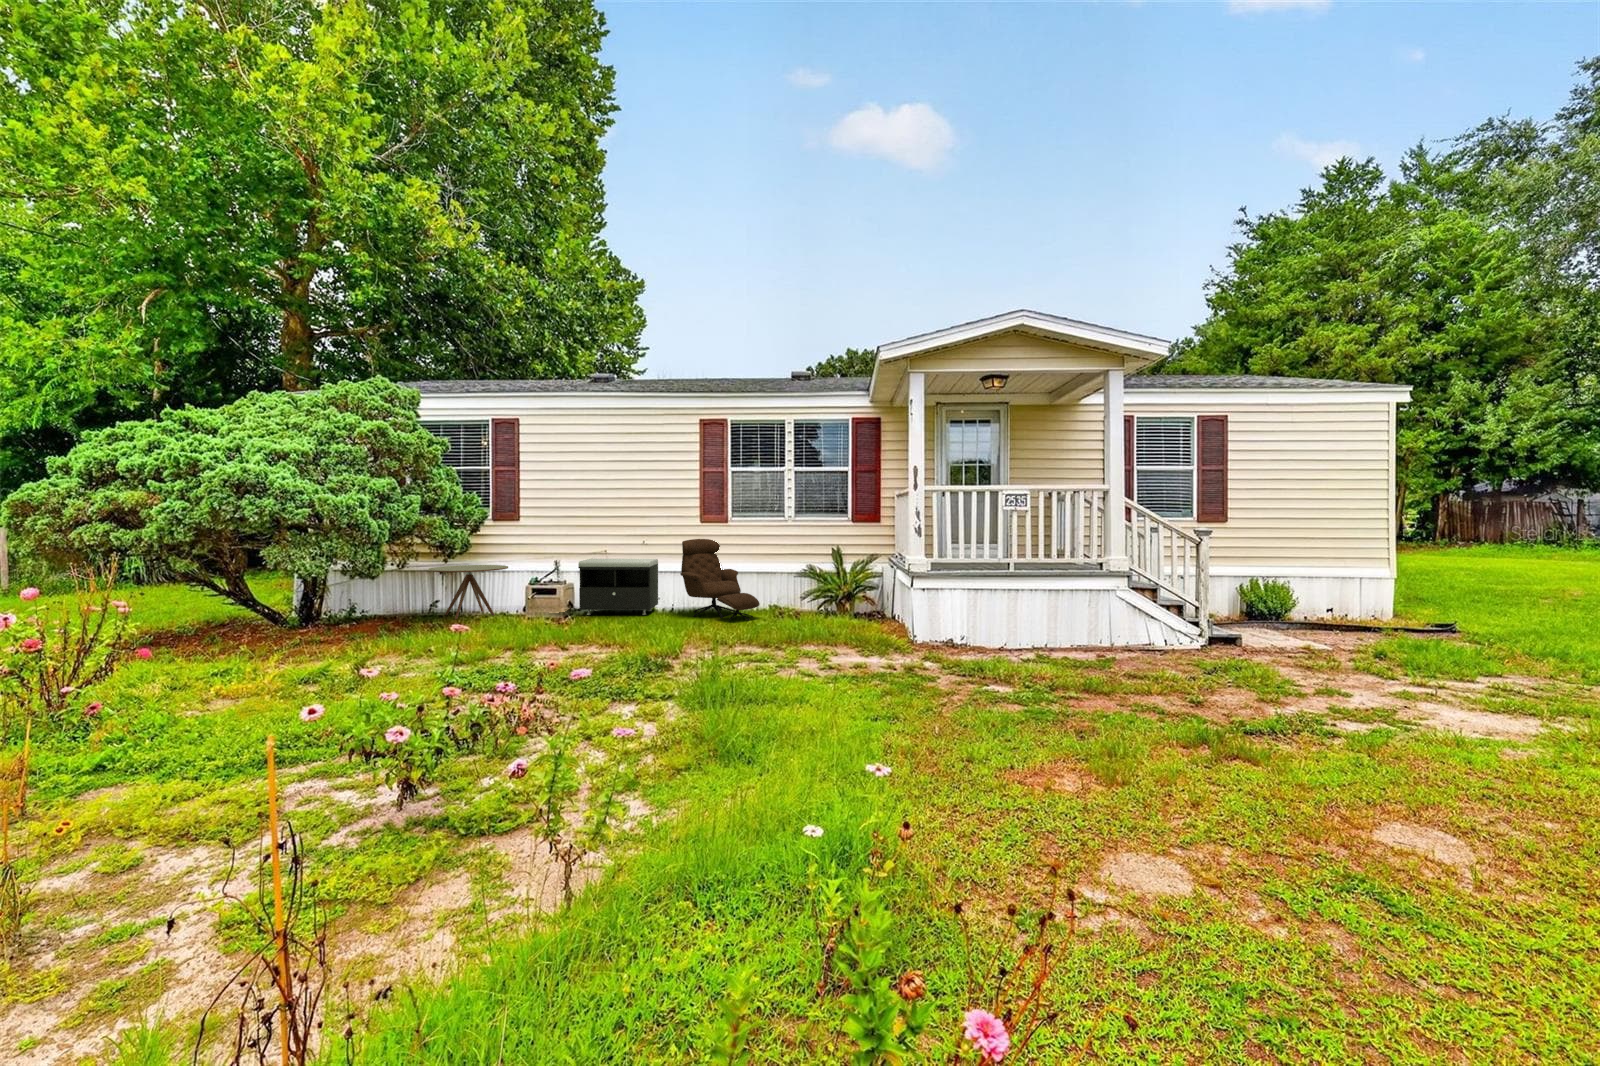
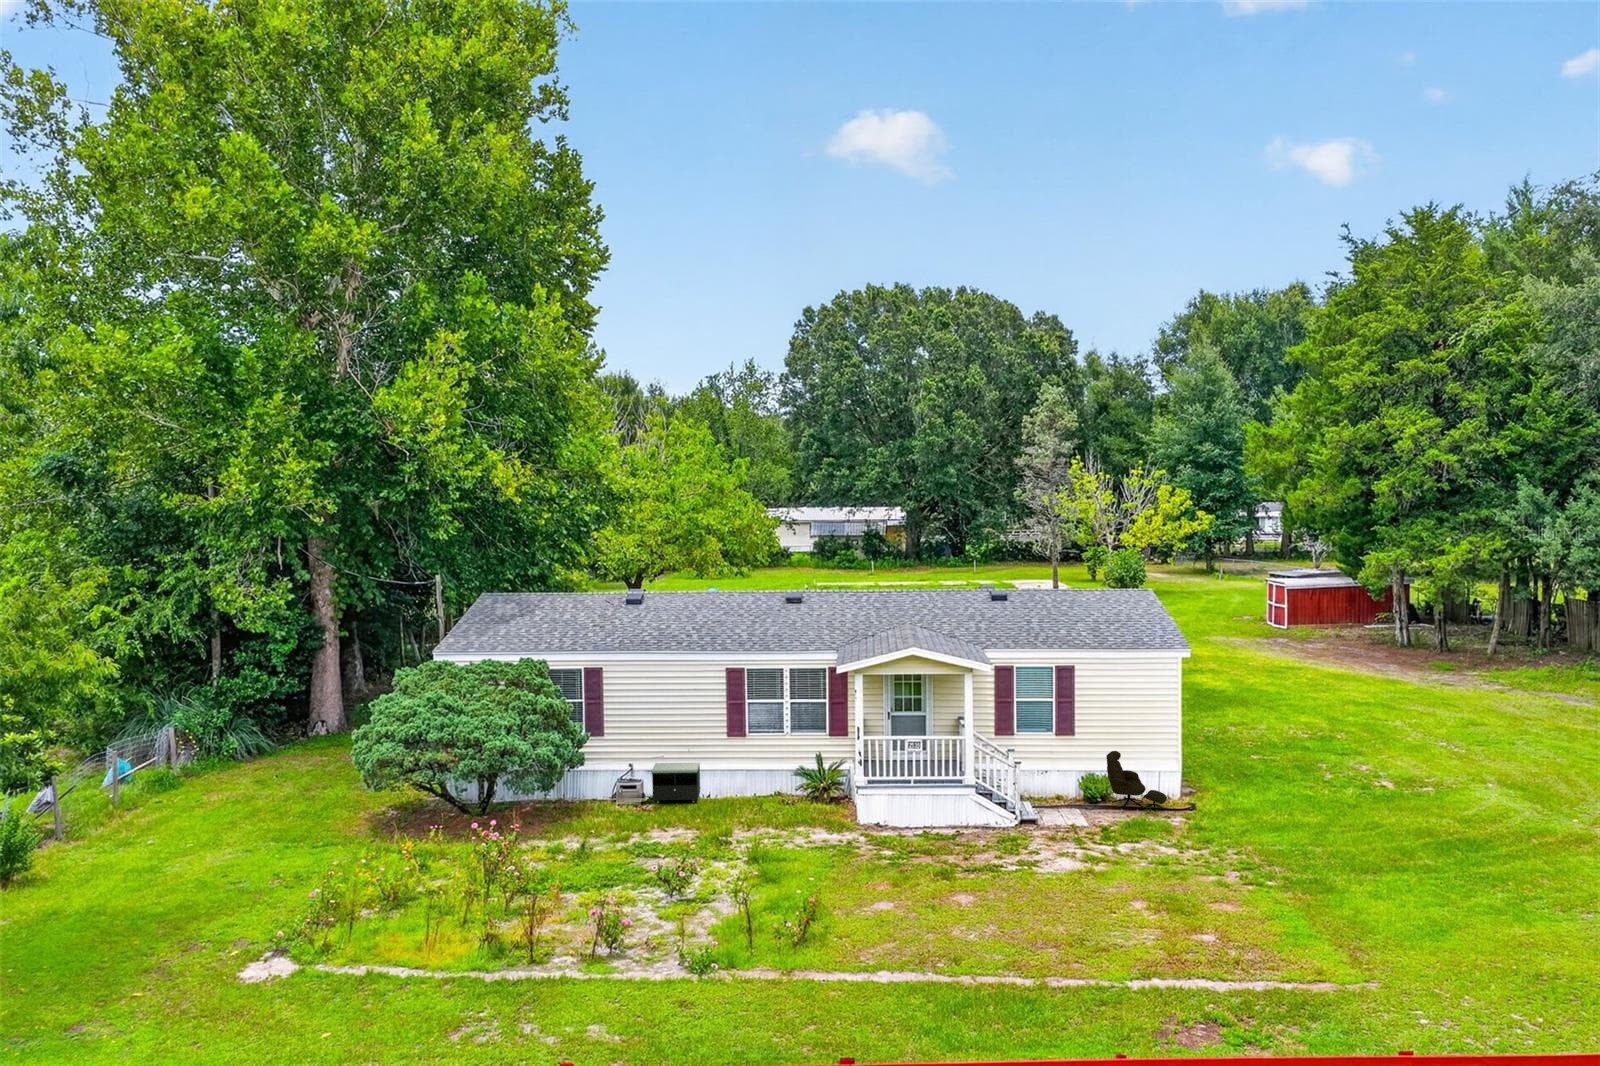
lounge chair: present [680,539,759,621] -> present [1106,751,1167,811]
round table: present [428,565,508,619] -> none [559,768,605,809]

